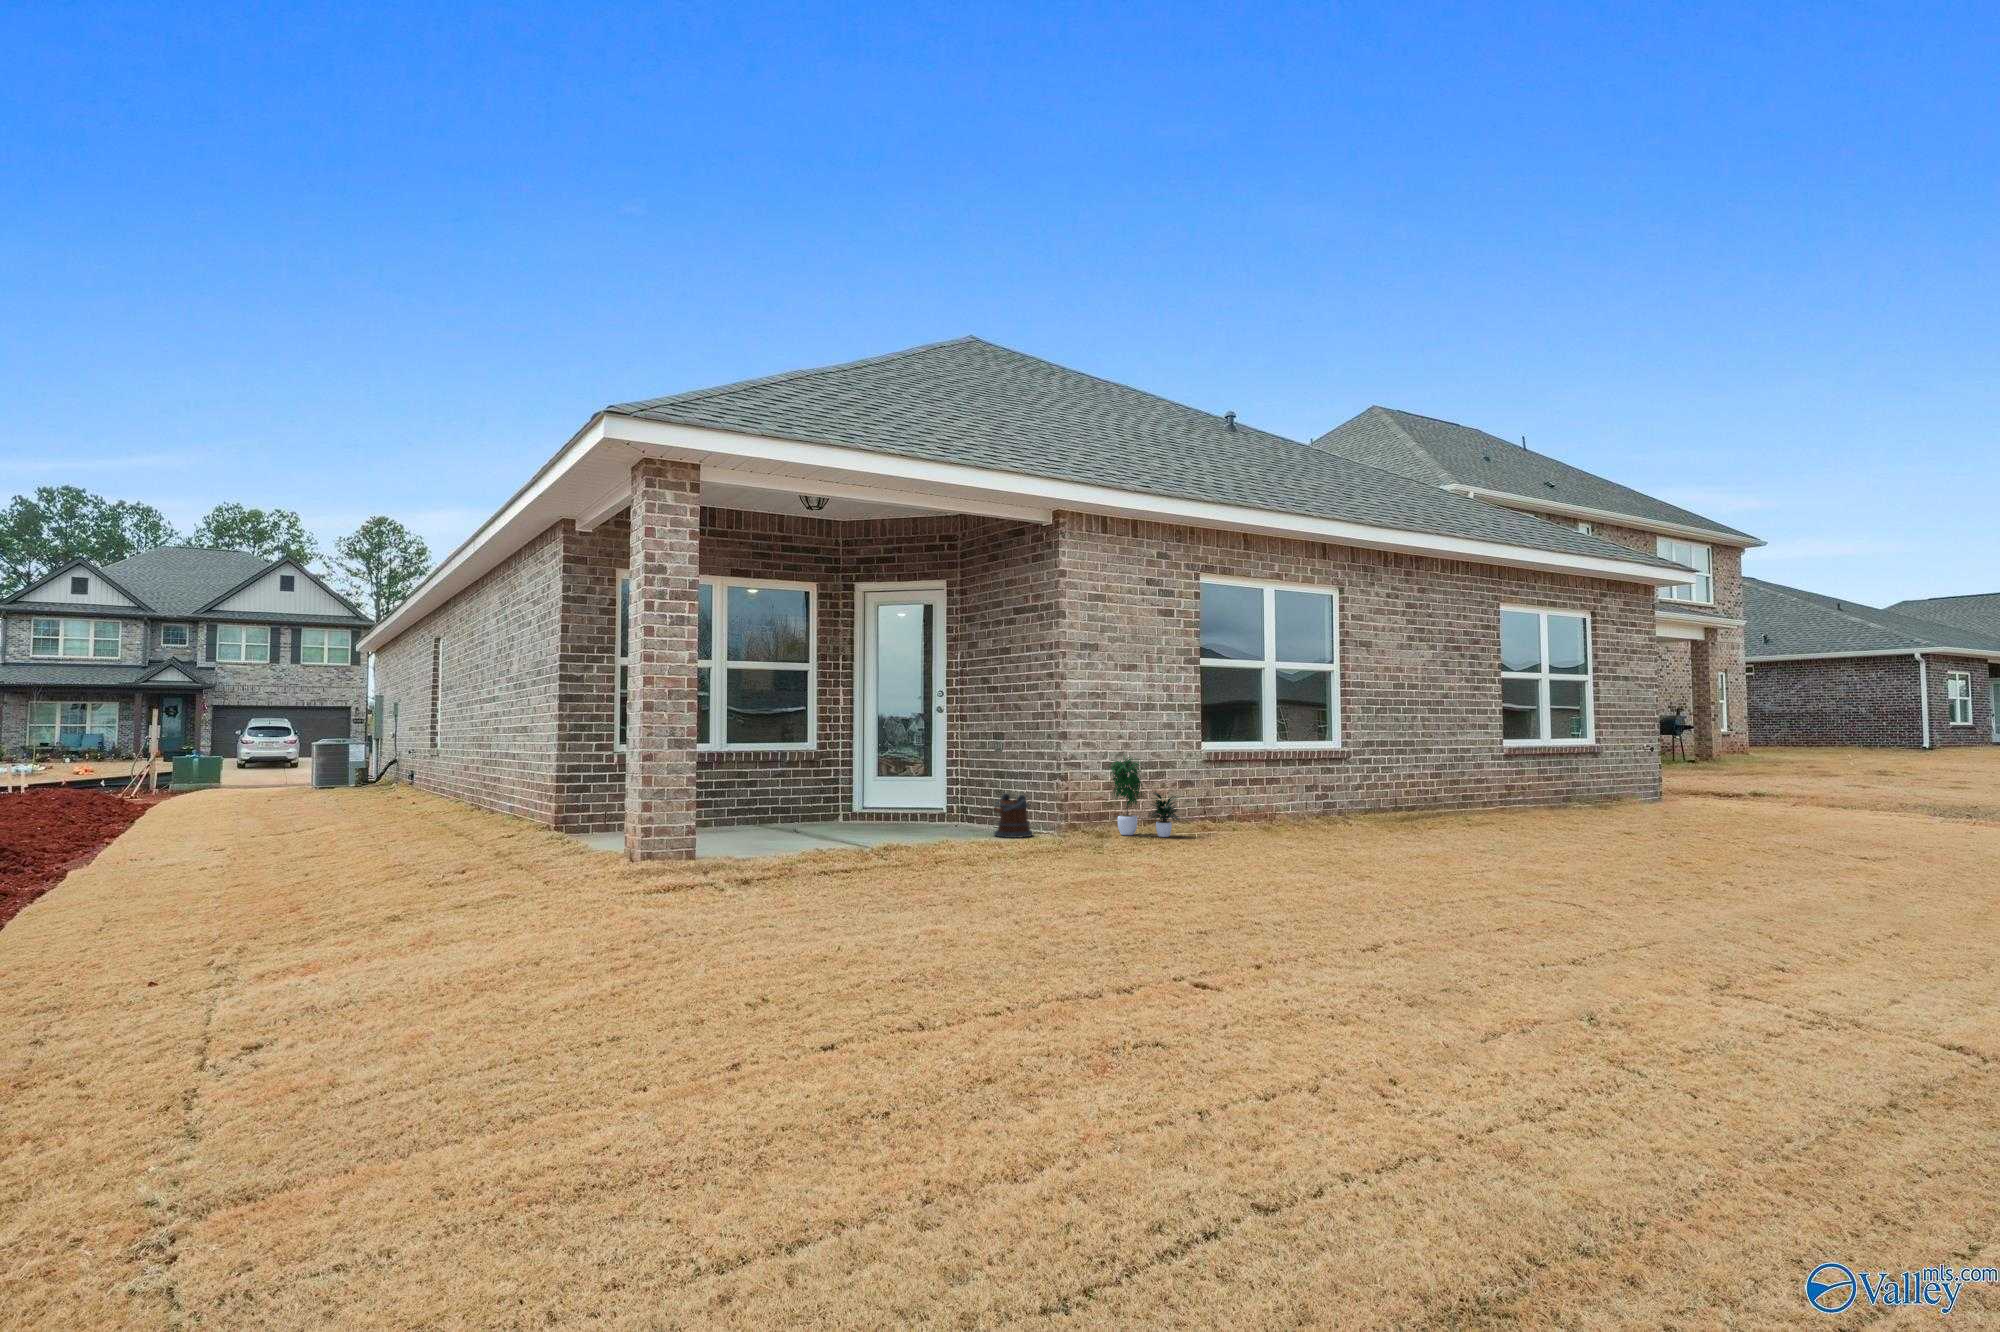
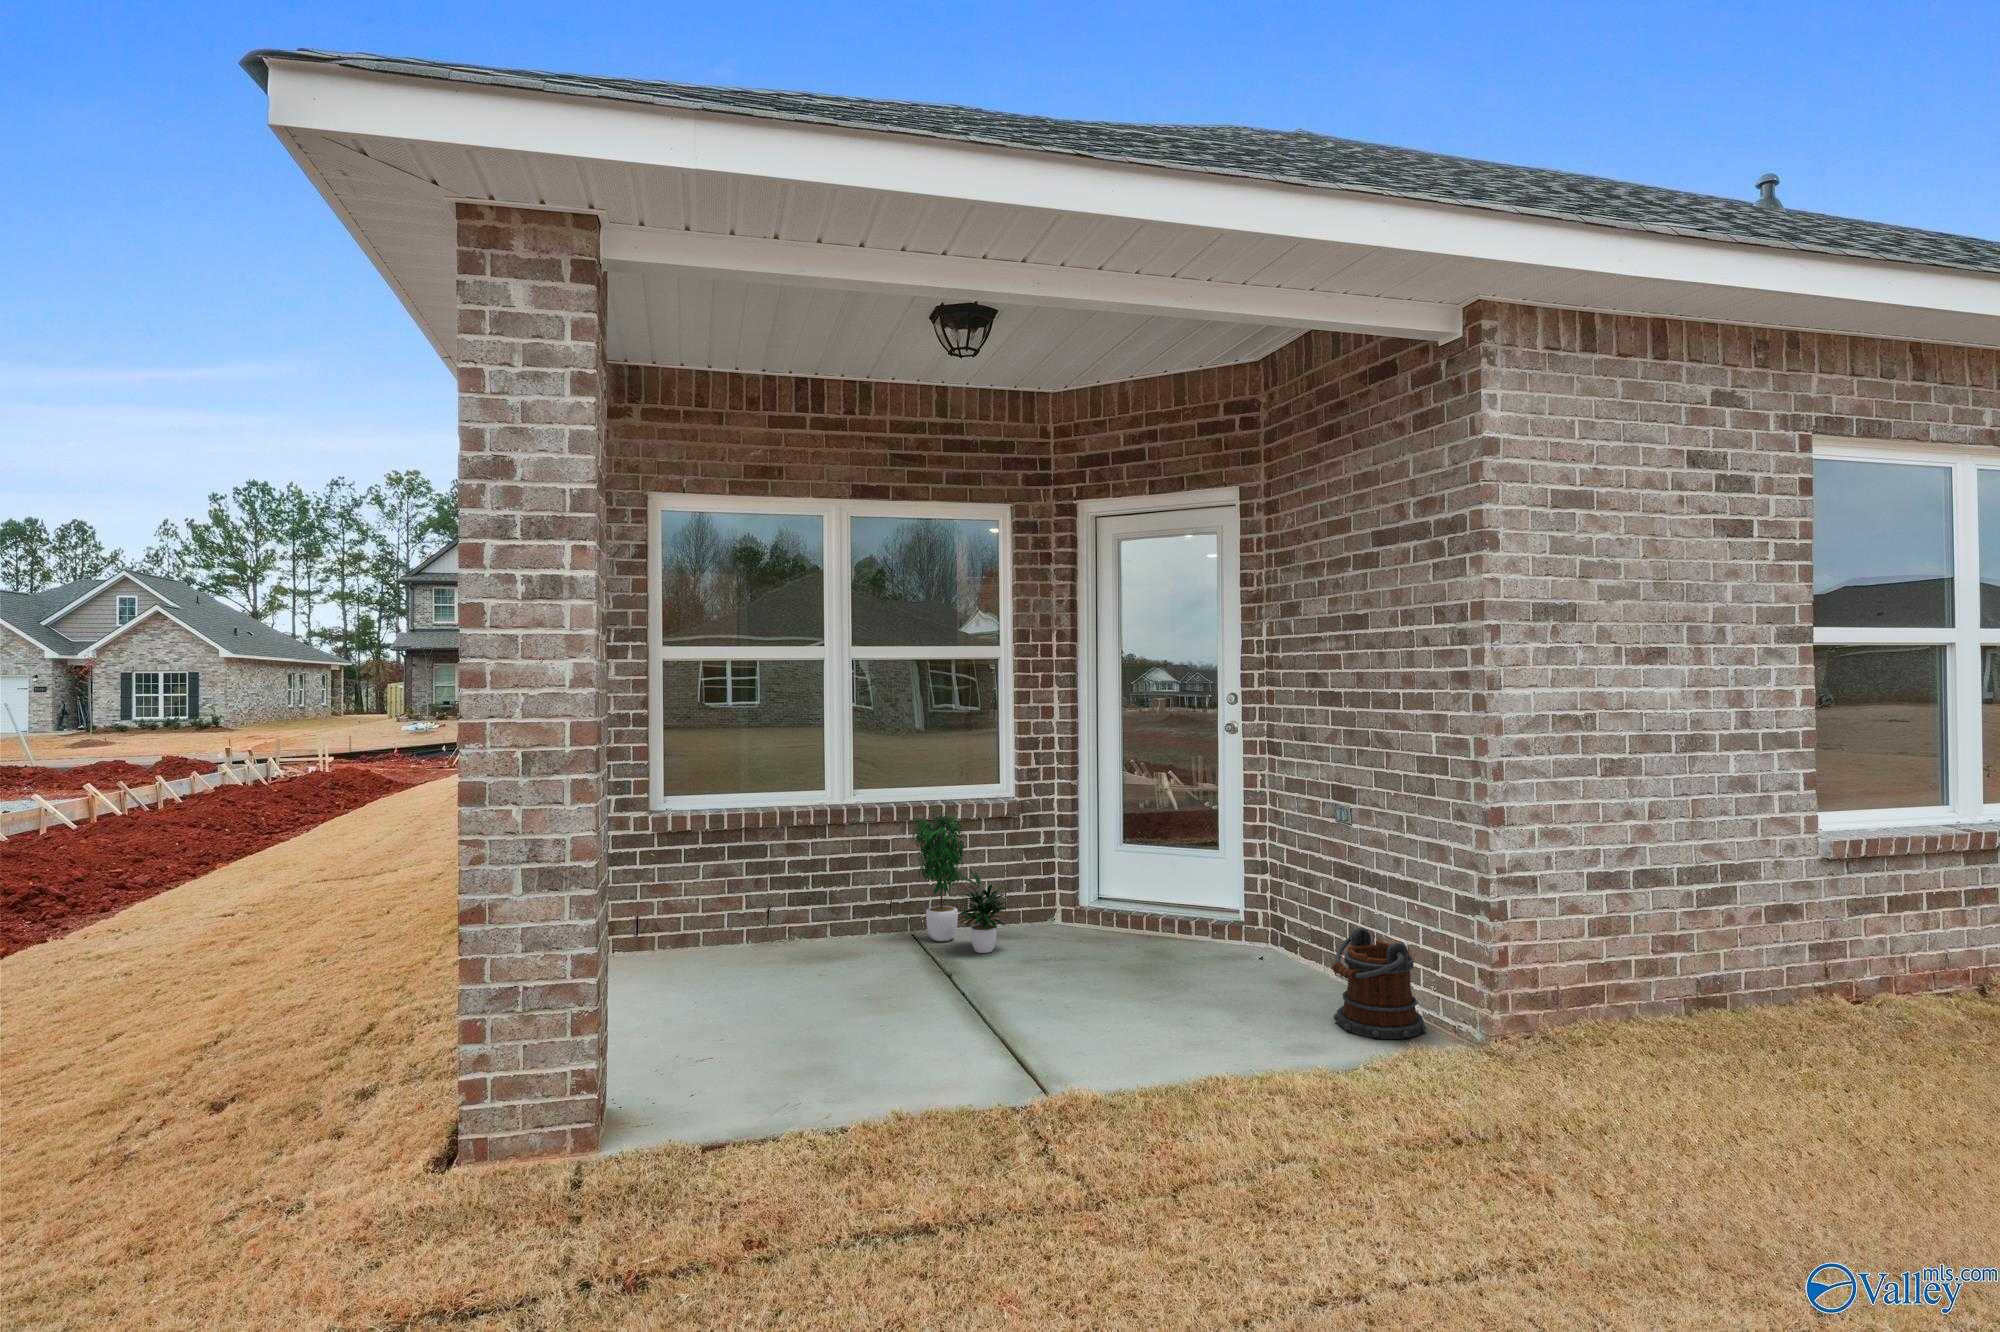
potted plant: present [1111,756,1179,837] -> present [911,812,1008,953]

